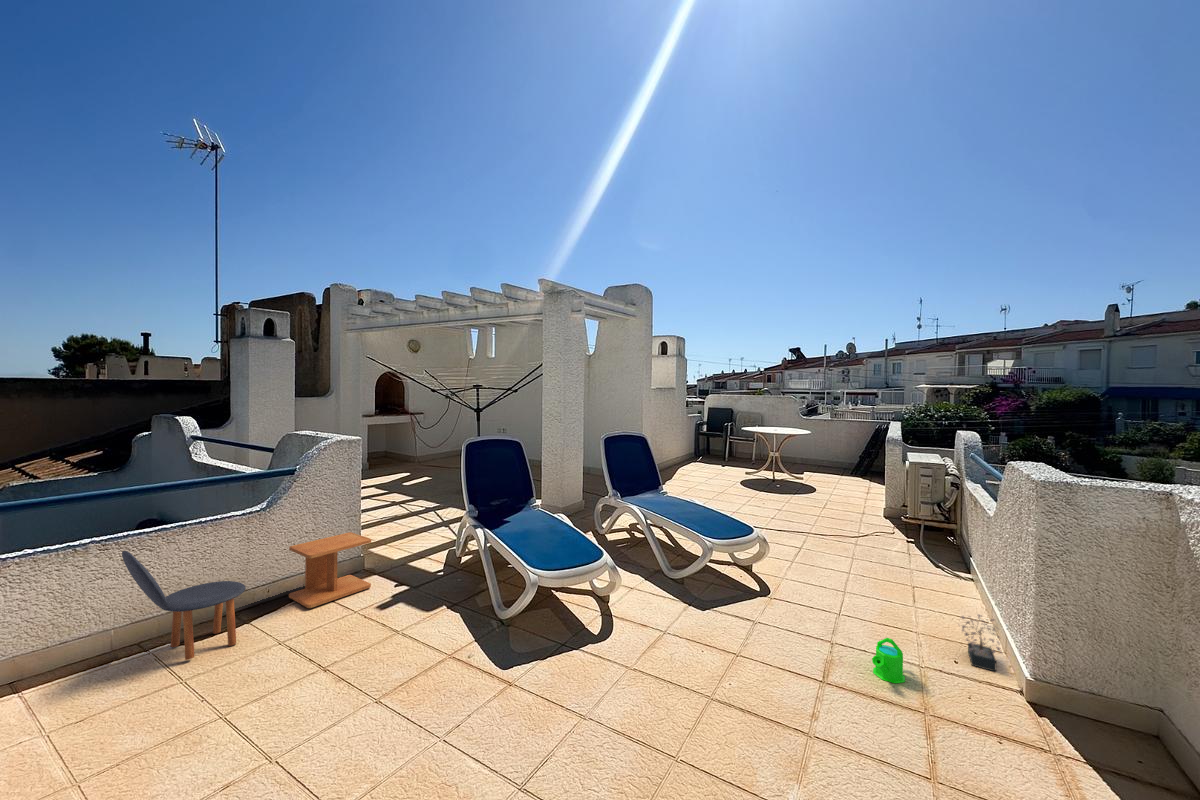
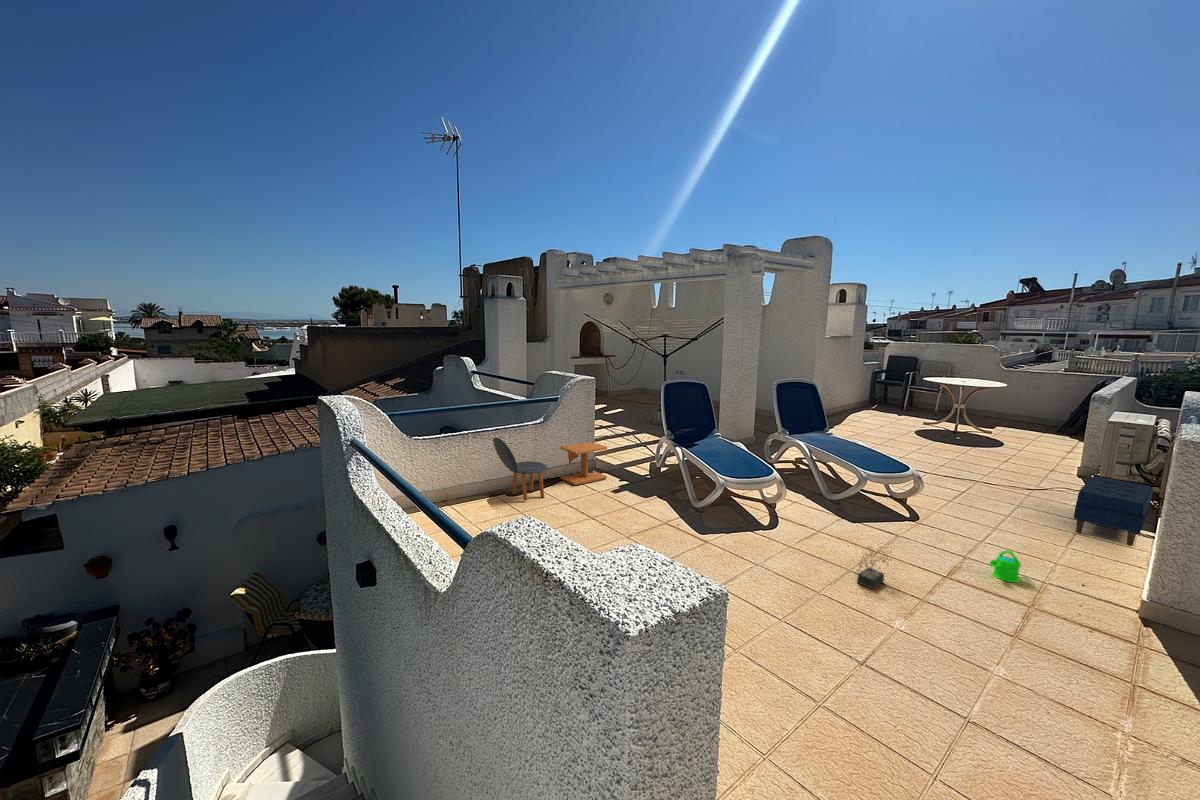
bench: none [911,519,975,597] -> present [1074,476,1153,546]
decorative plant: present [961,614,1002,671] -> present [857,547,892,589]

